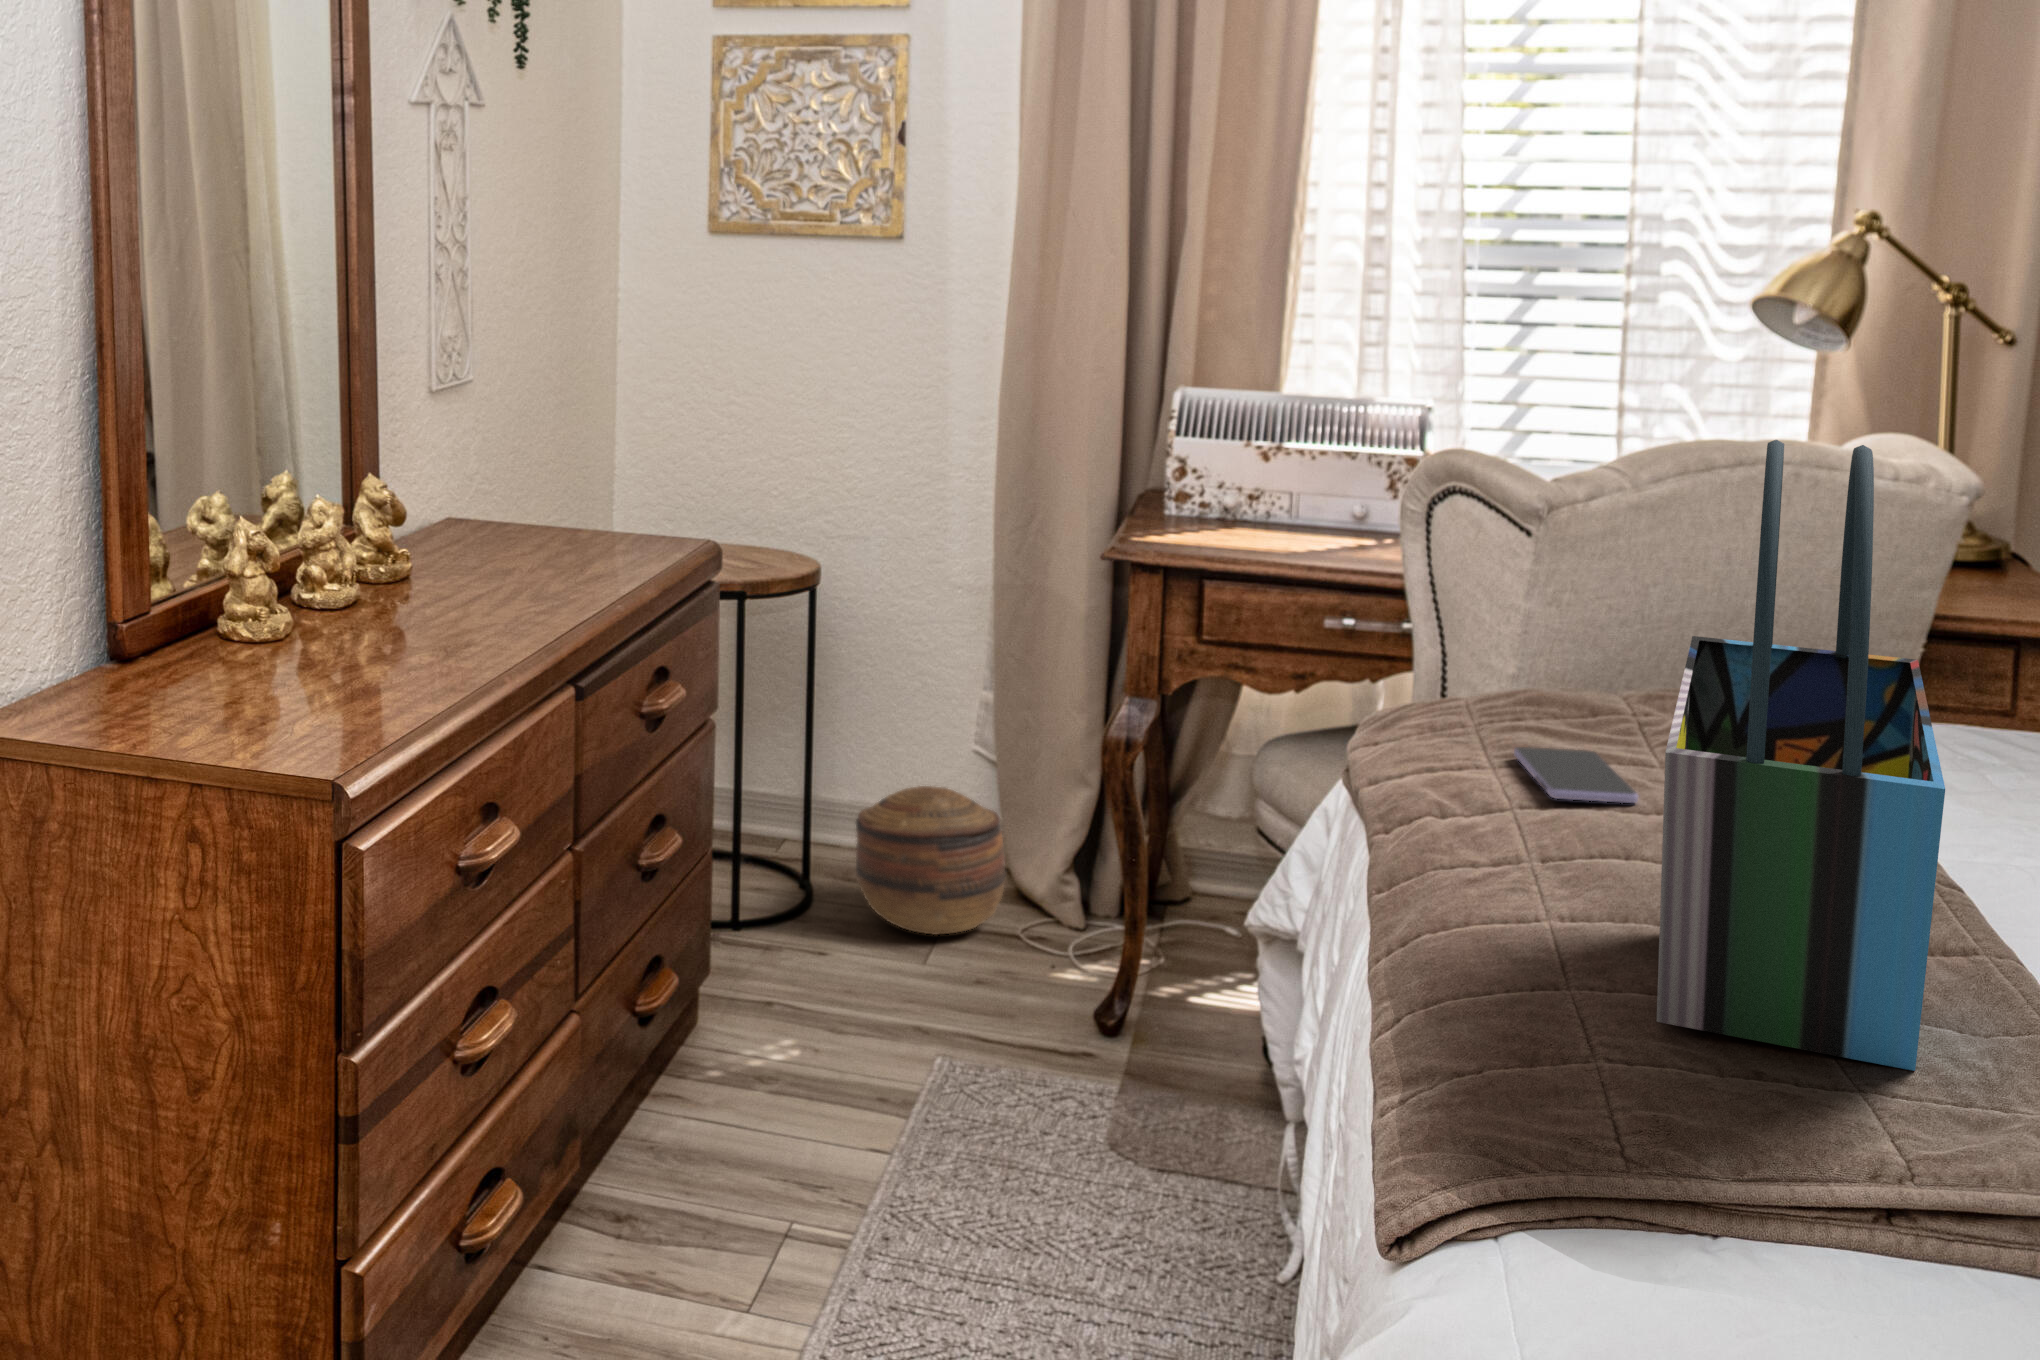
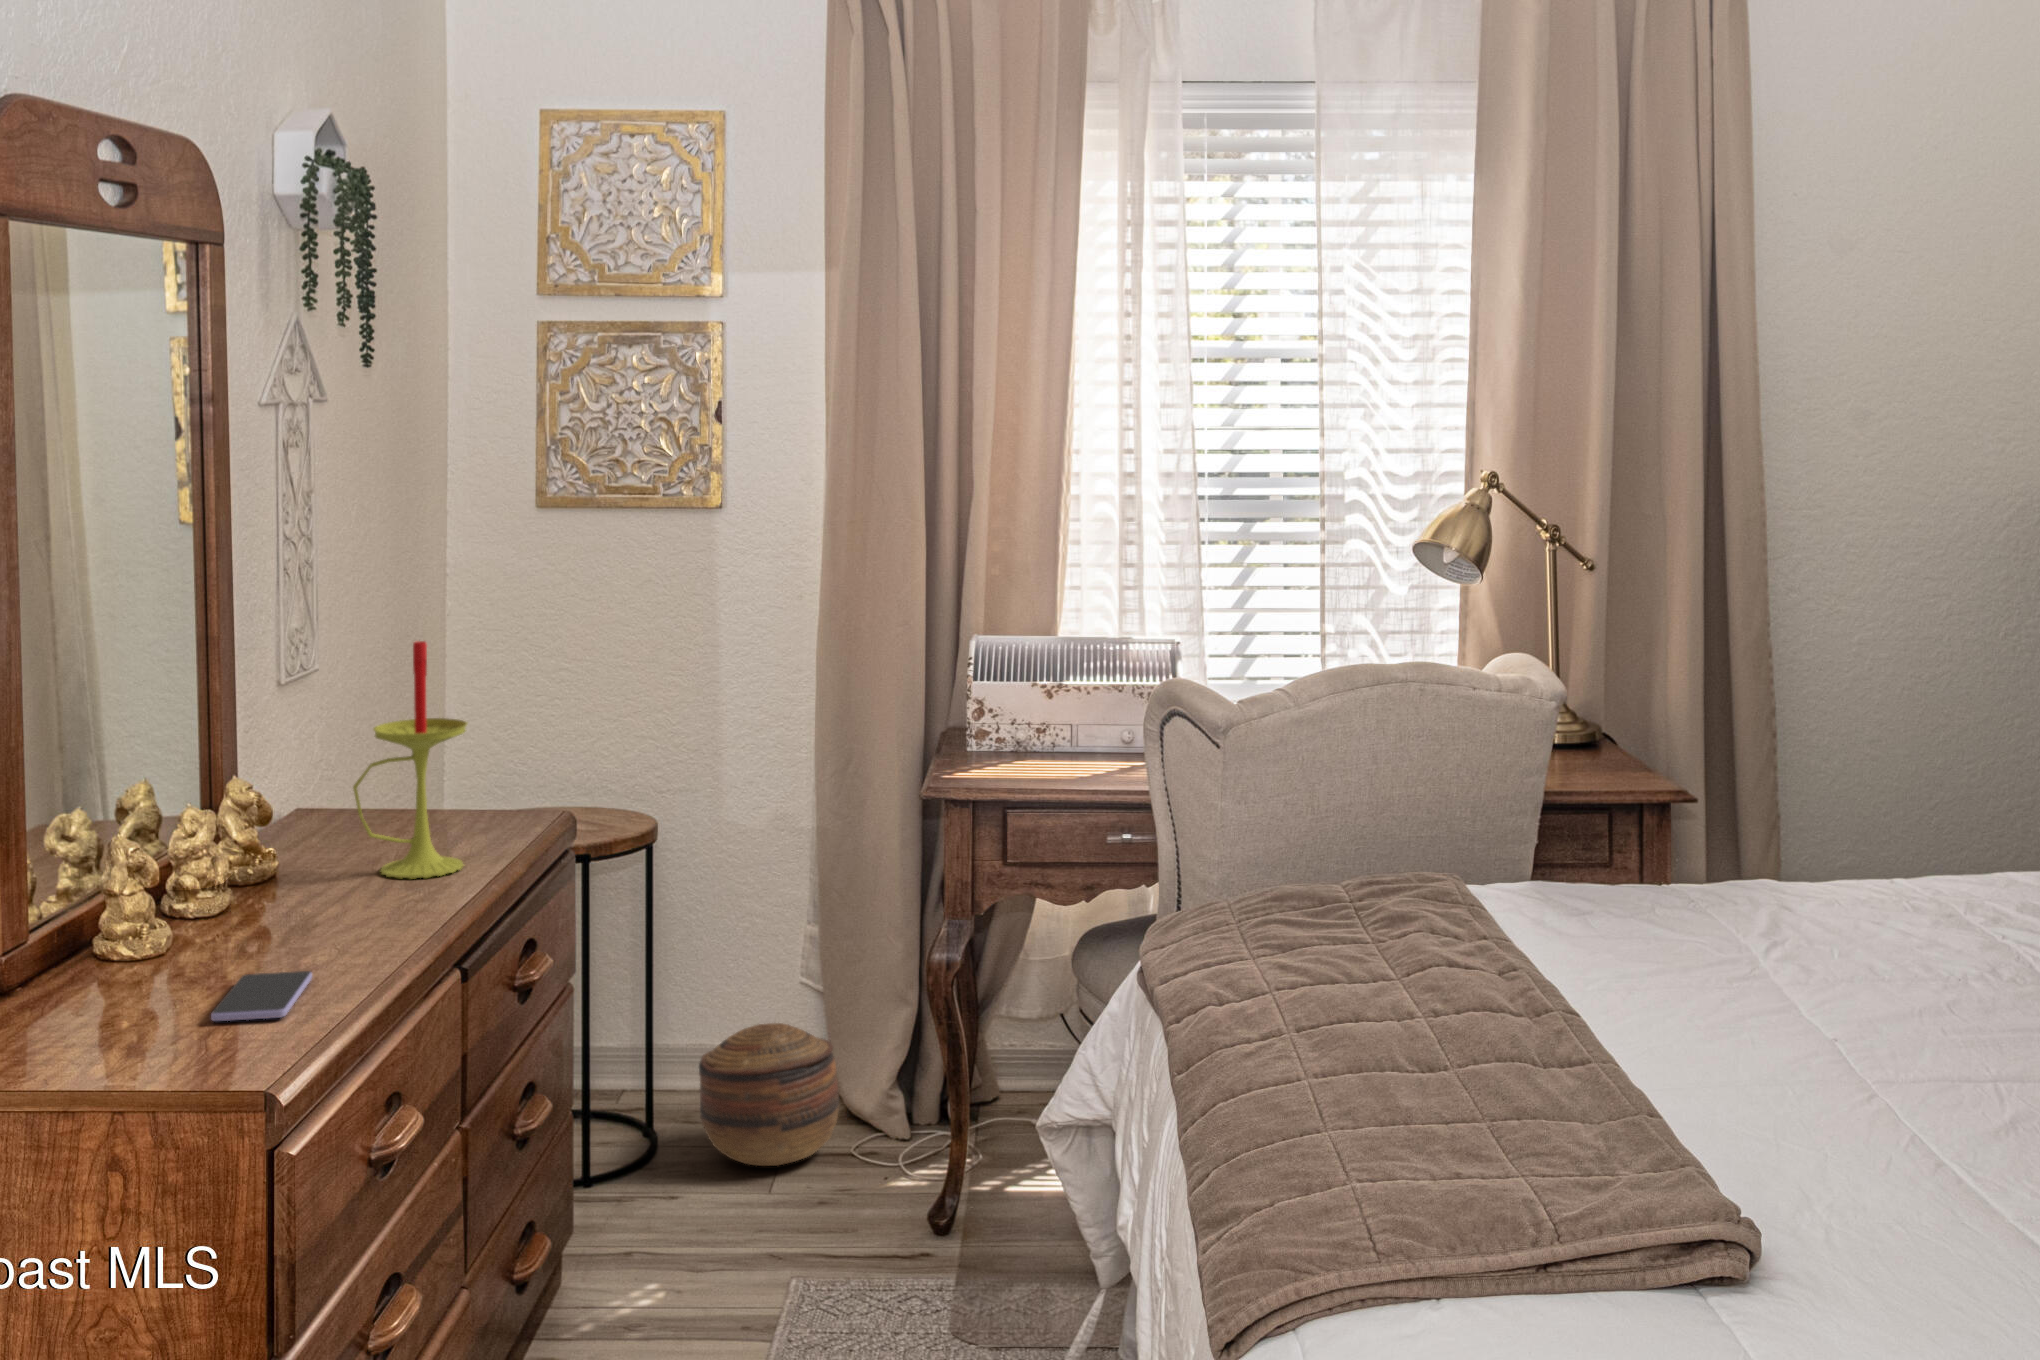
candle: none [481,339,598,590] -> present [353,641,467,878]
tote bag: present [1657,440,1945,1071] -> none [1380,696,1554,1154]
smartphone: present [1514,747,1638,803] -> present [211,971,312,1021]

